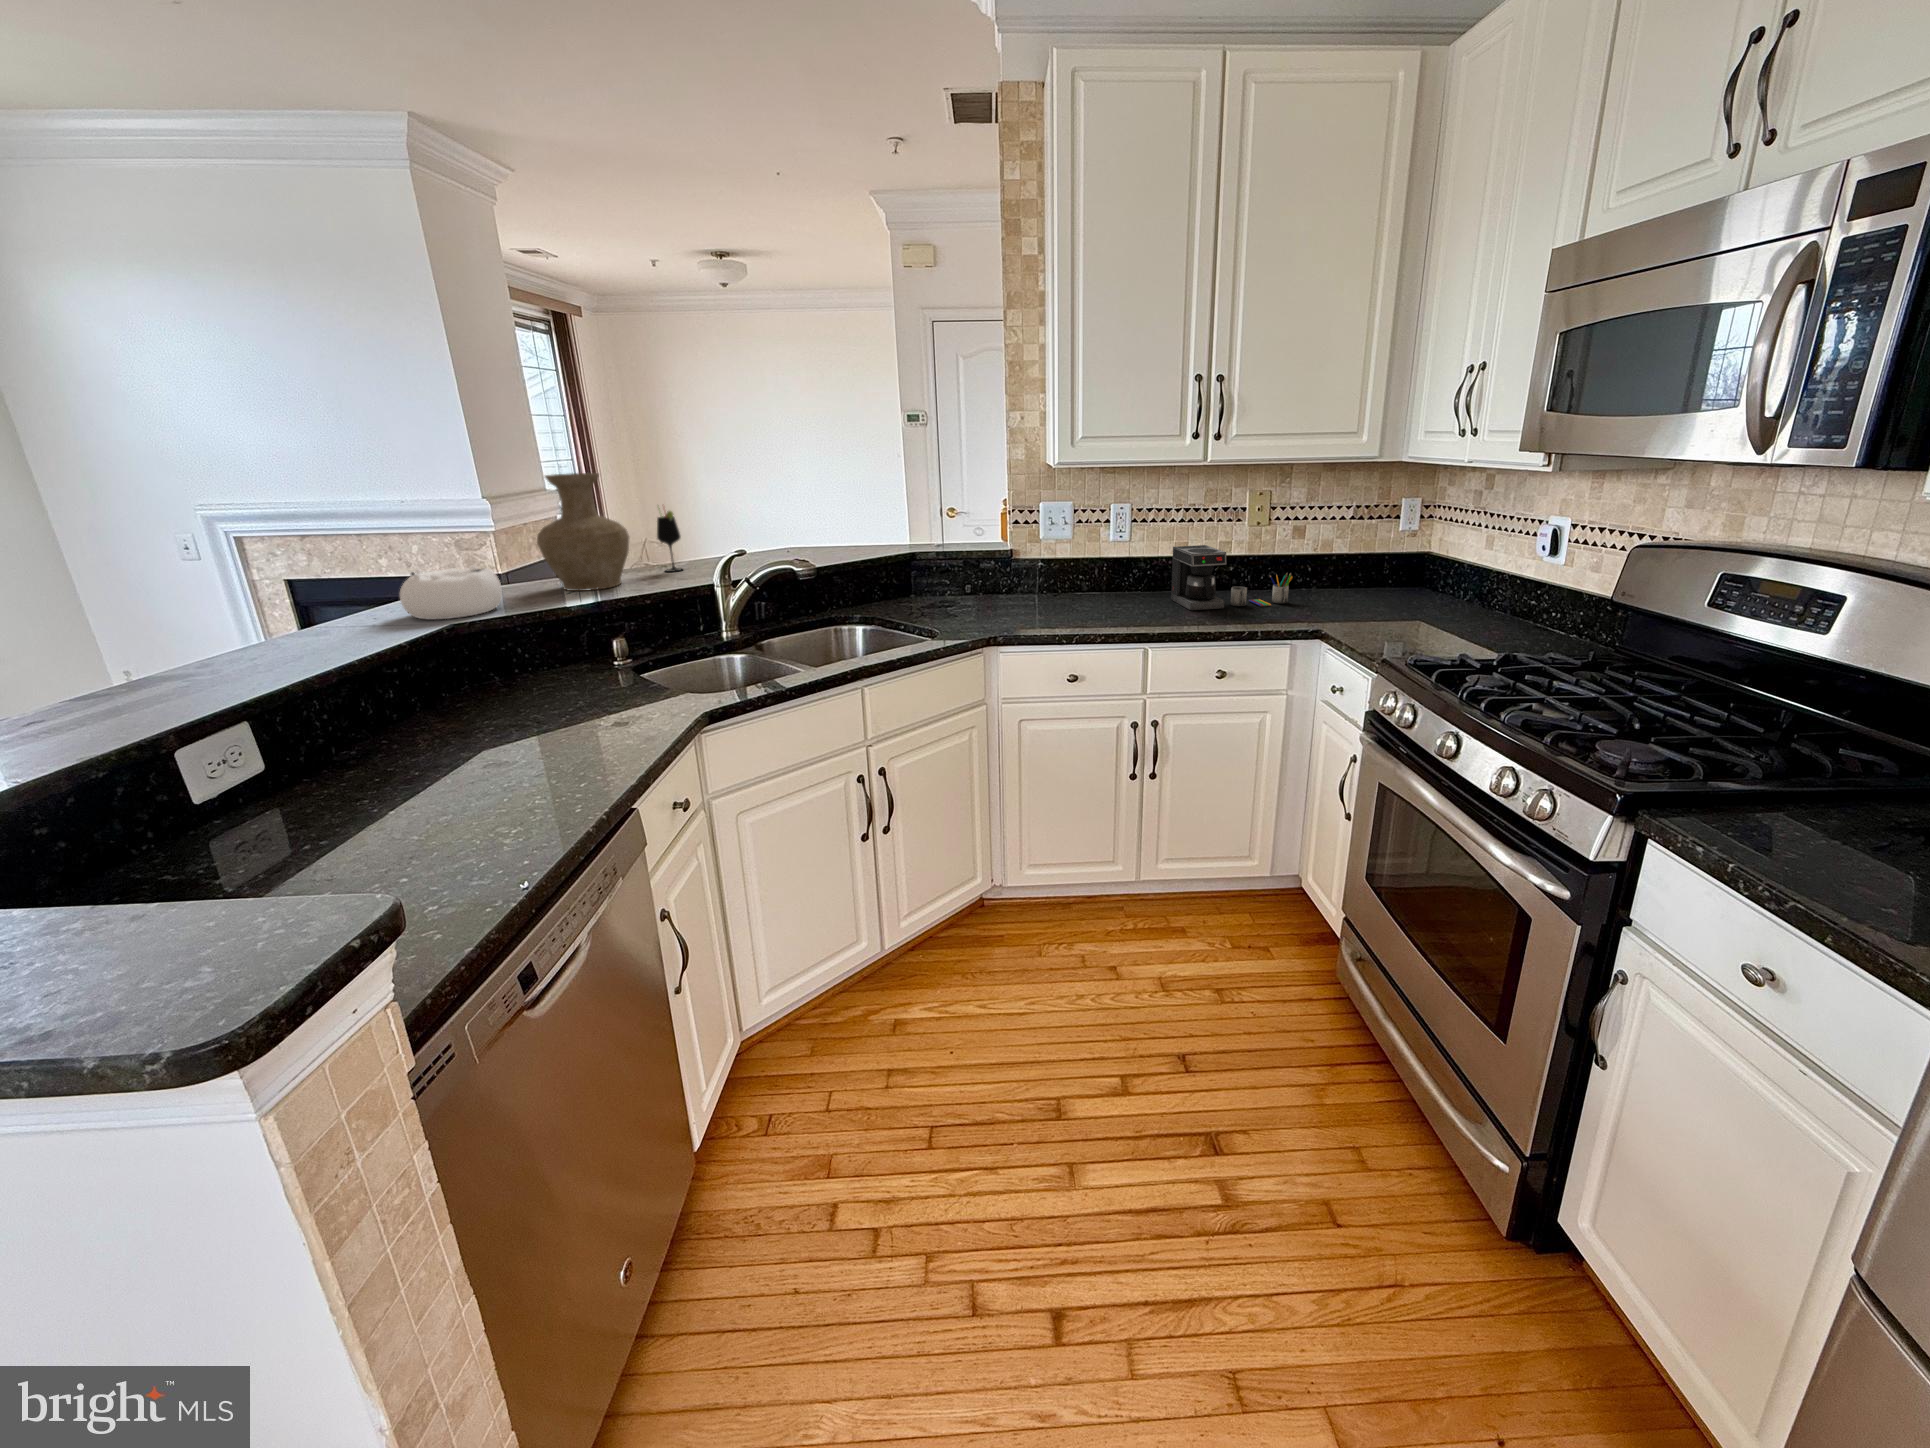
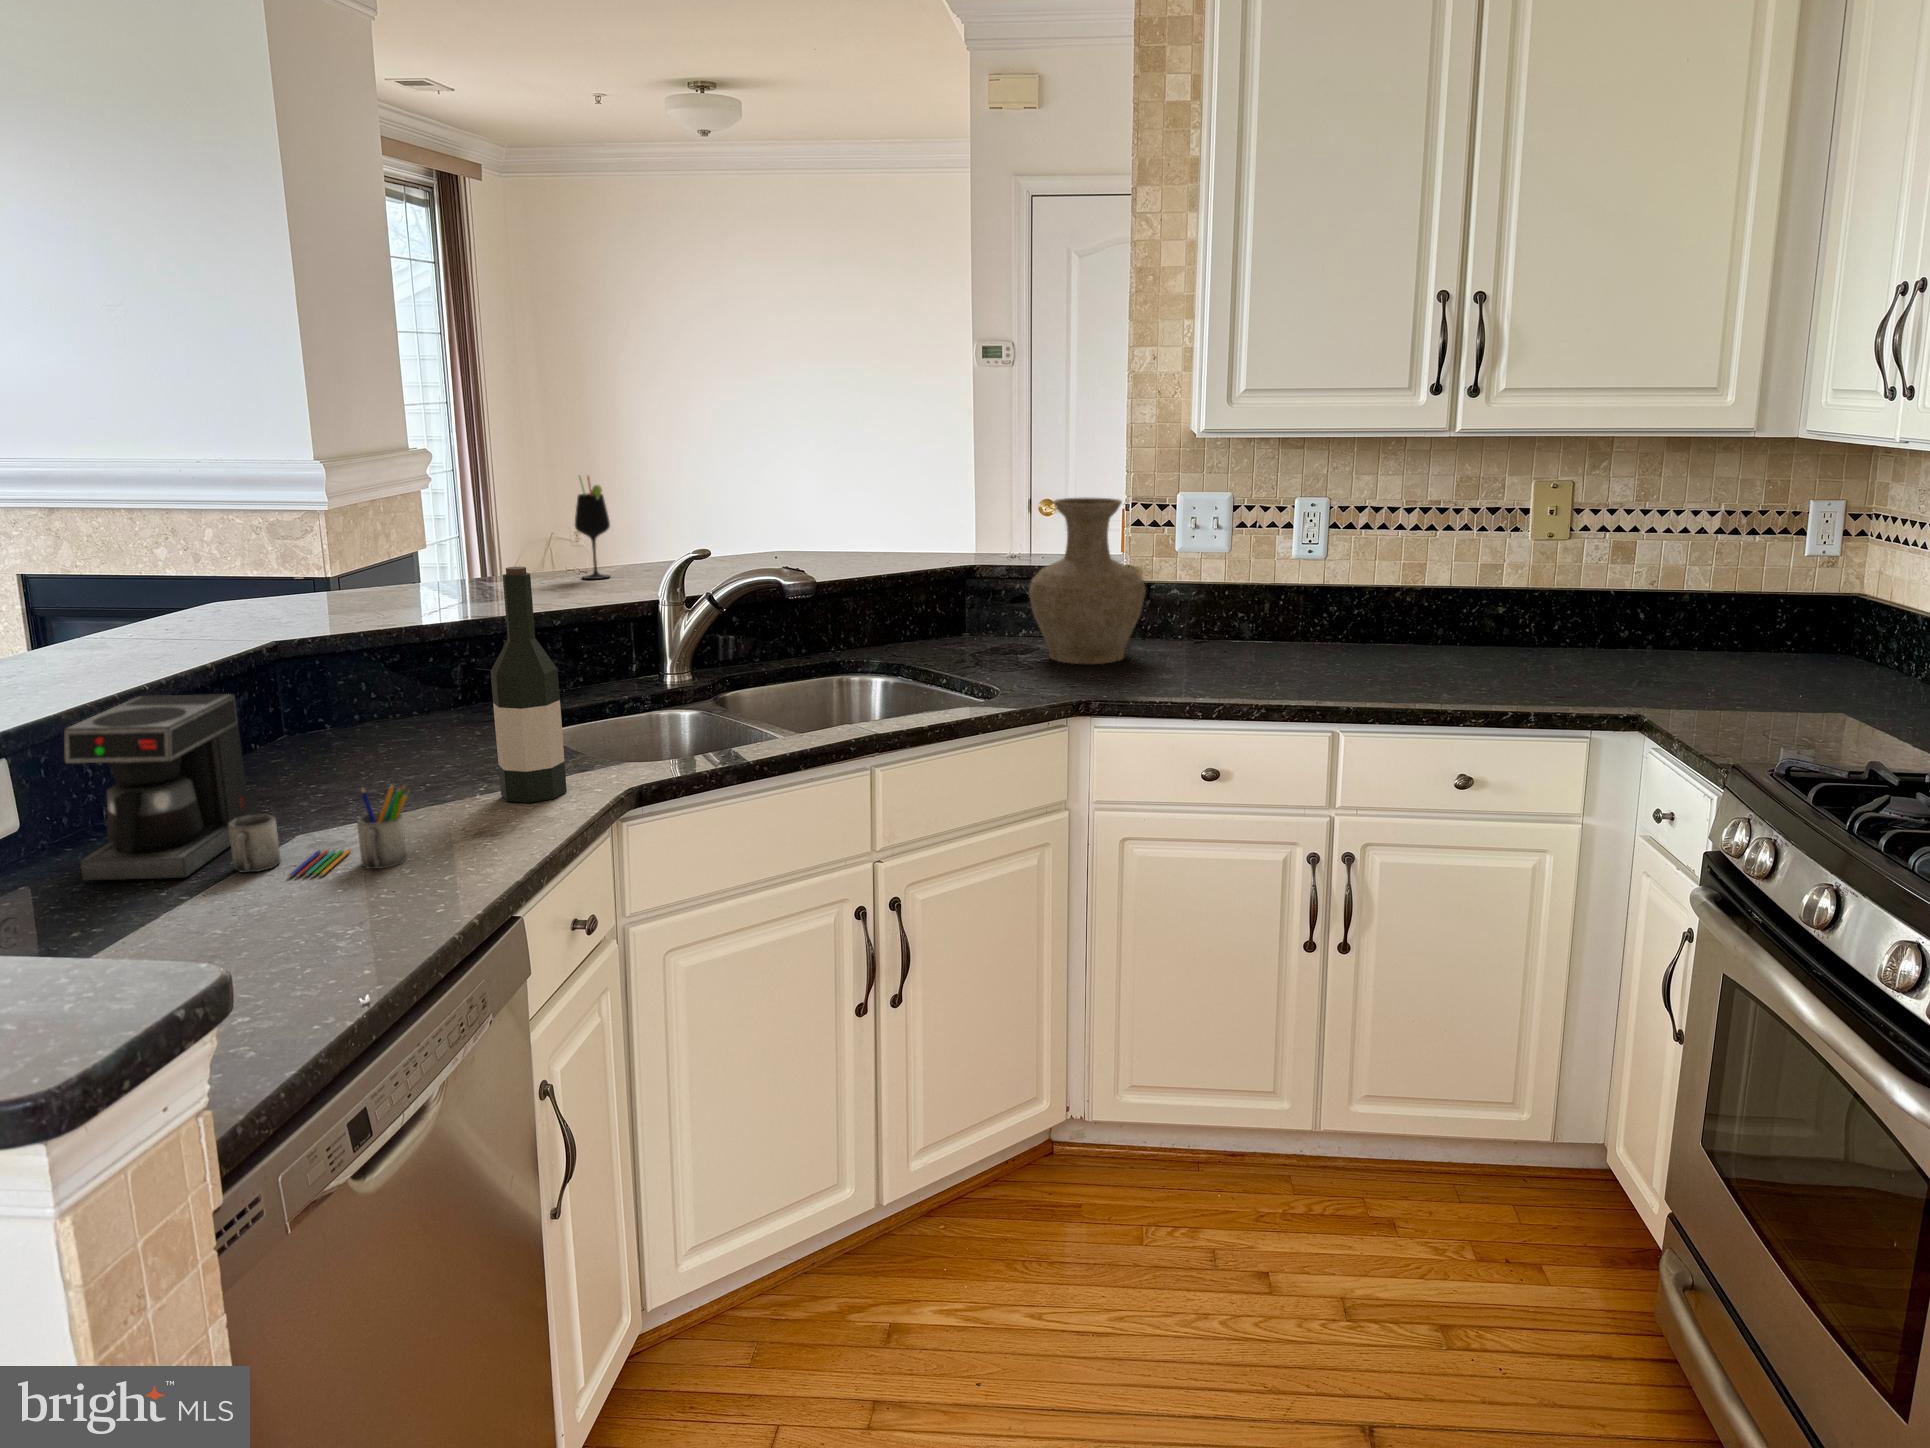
vase: present [537,473,629,591] -> present [1028,498,1146,664]
coffee maker: present [1171,545,1293,610] -> present [64,694,410,881]
decorative bowl: present [400,565,502,619] -> none [205,556,346,633]
wine bottle: none [603,569,663,726] -> present [490,566,567,803]

